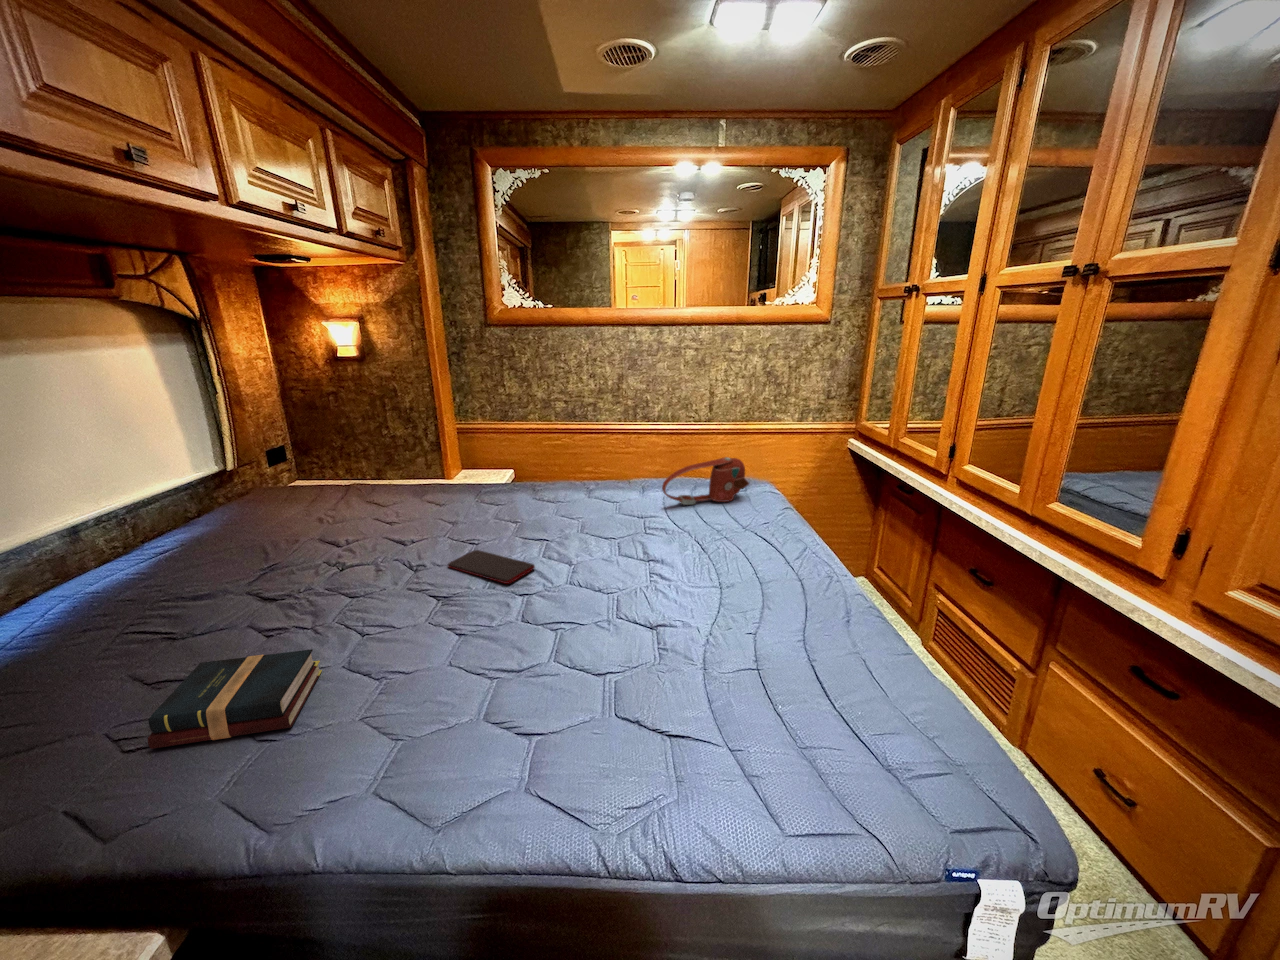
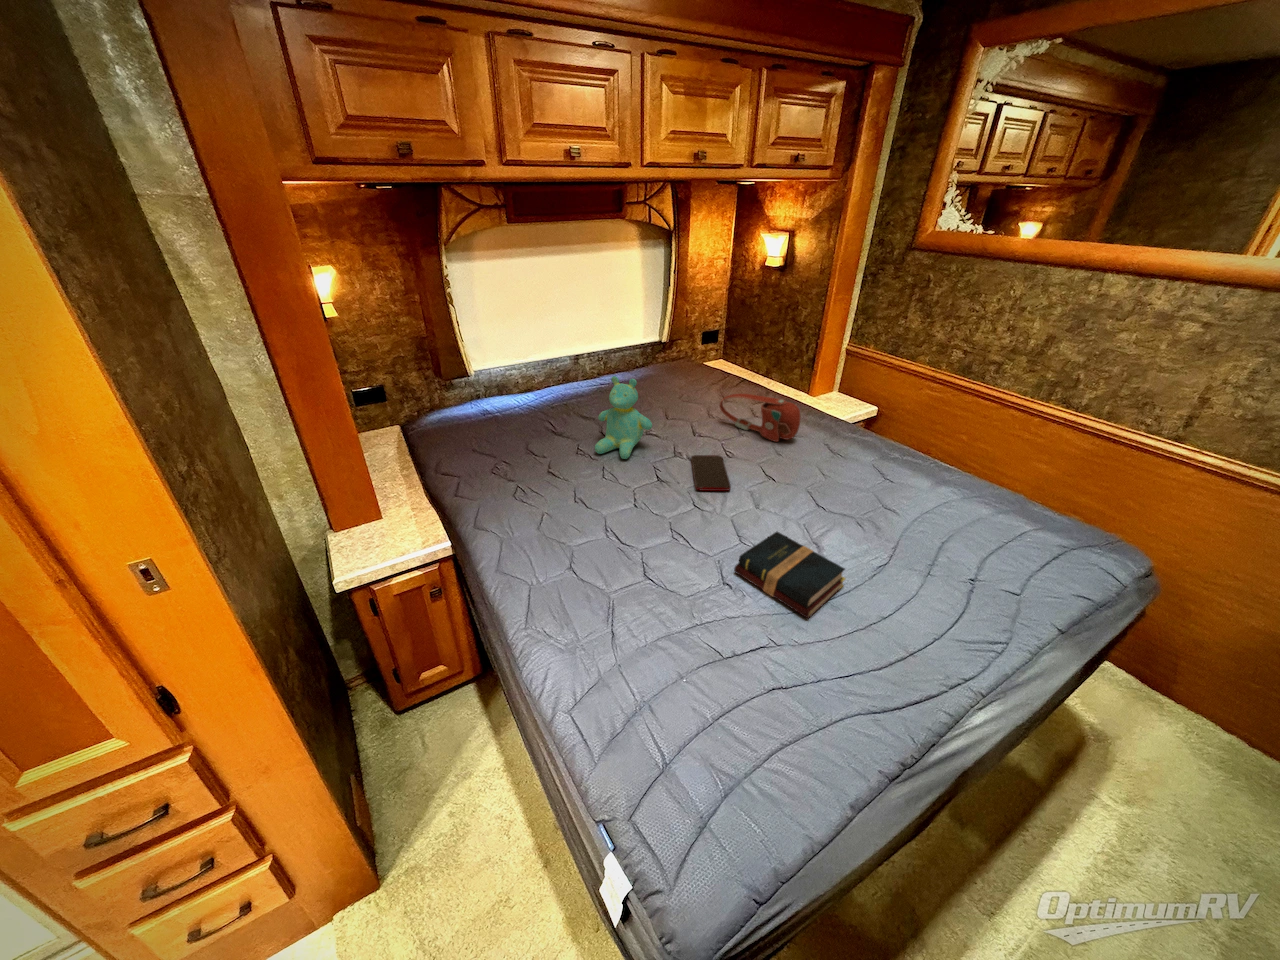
handbag: present [662,457,749,505] -> present [719,394,800,442]
teddy bear: none [284,495,383,622] -> present [595,376,652,459]
hardback book: present [148,649,322,749] -> present [734,532,845,618]

